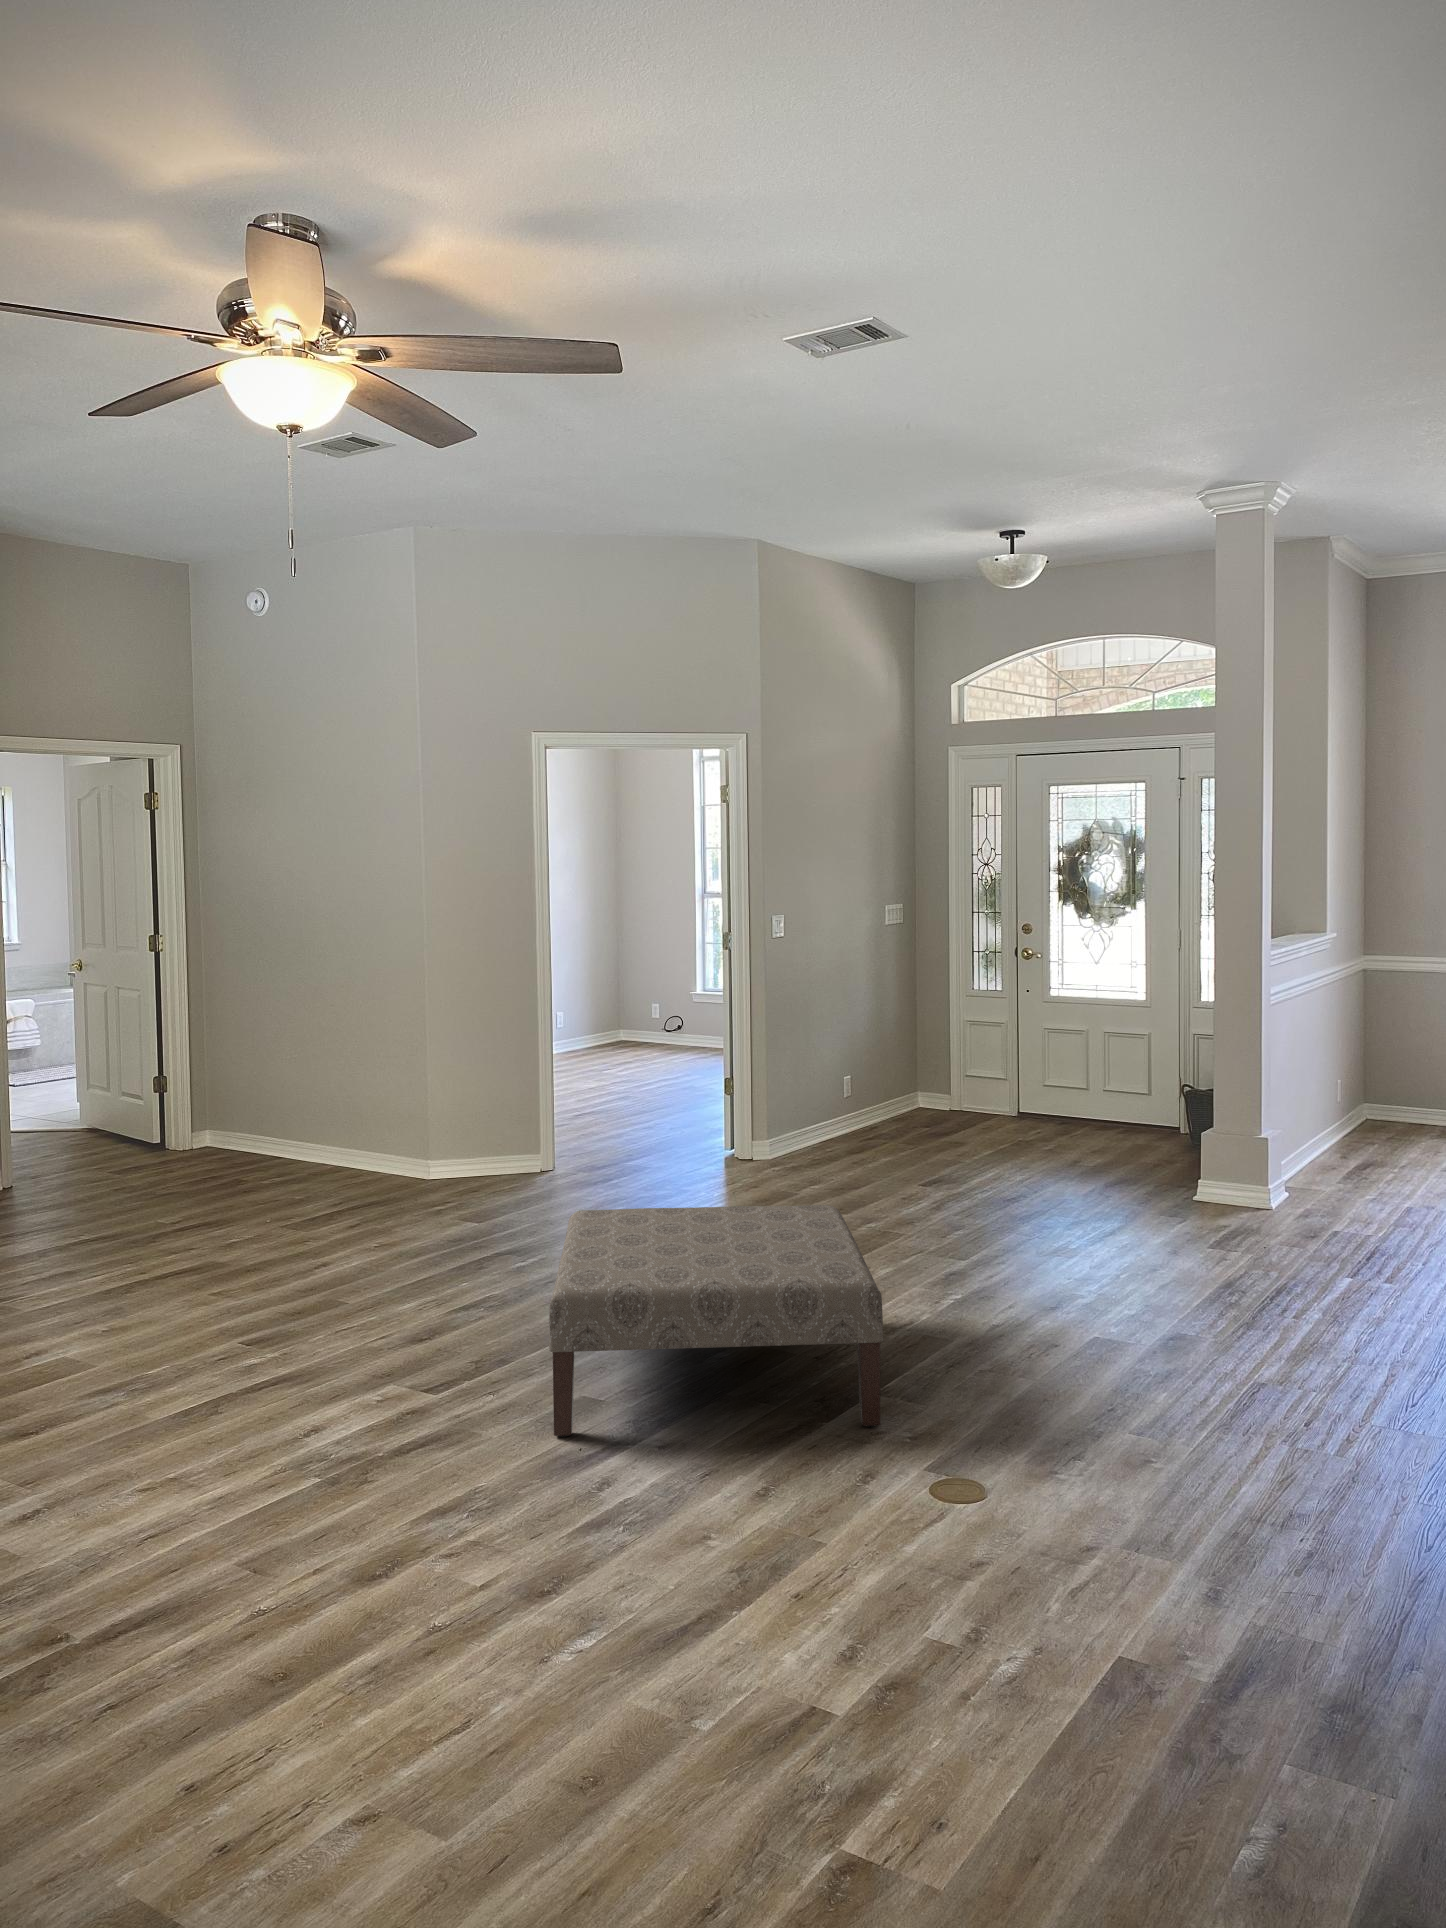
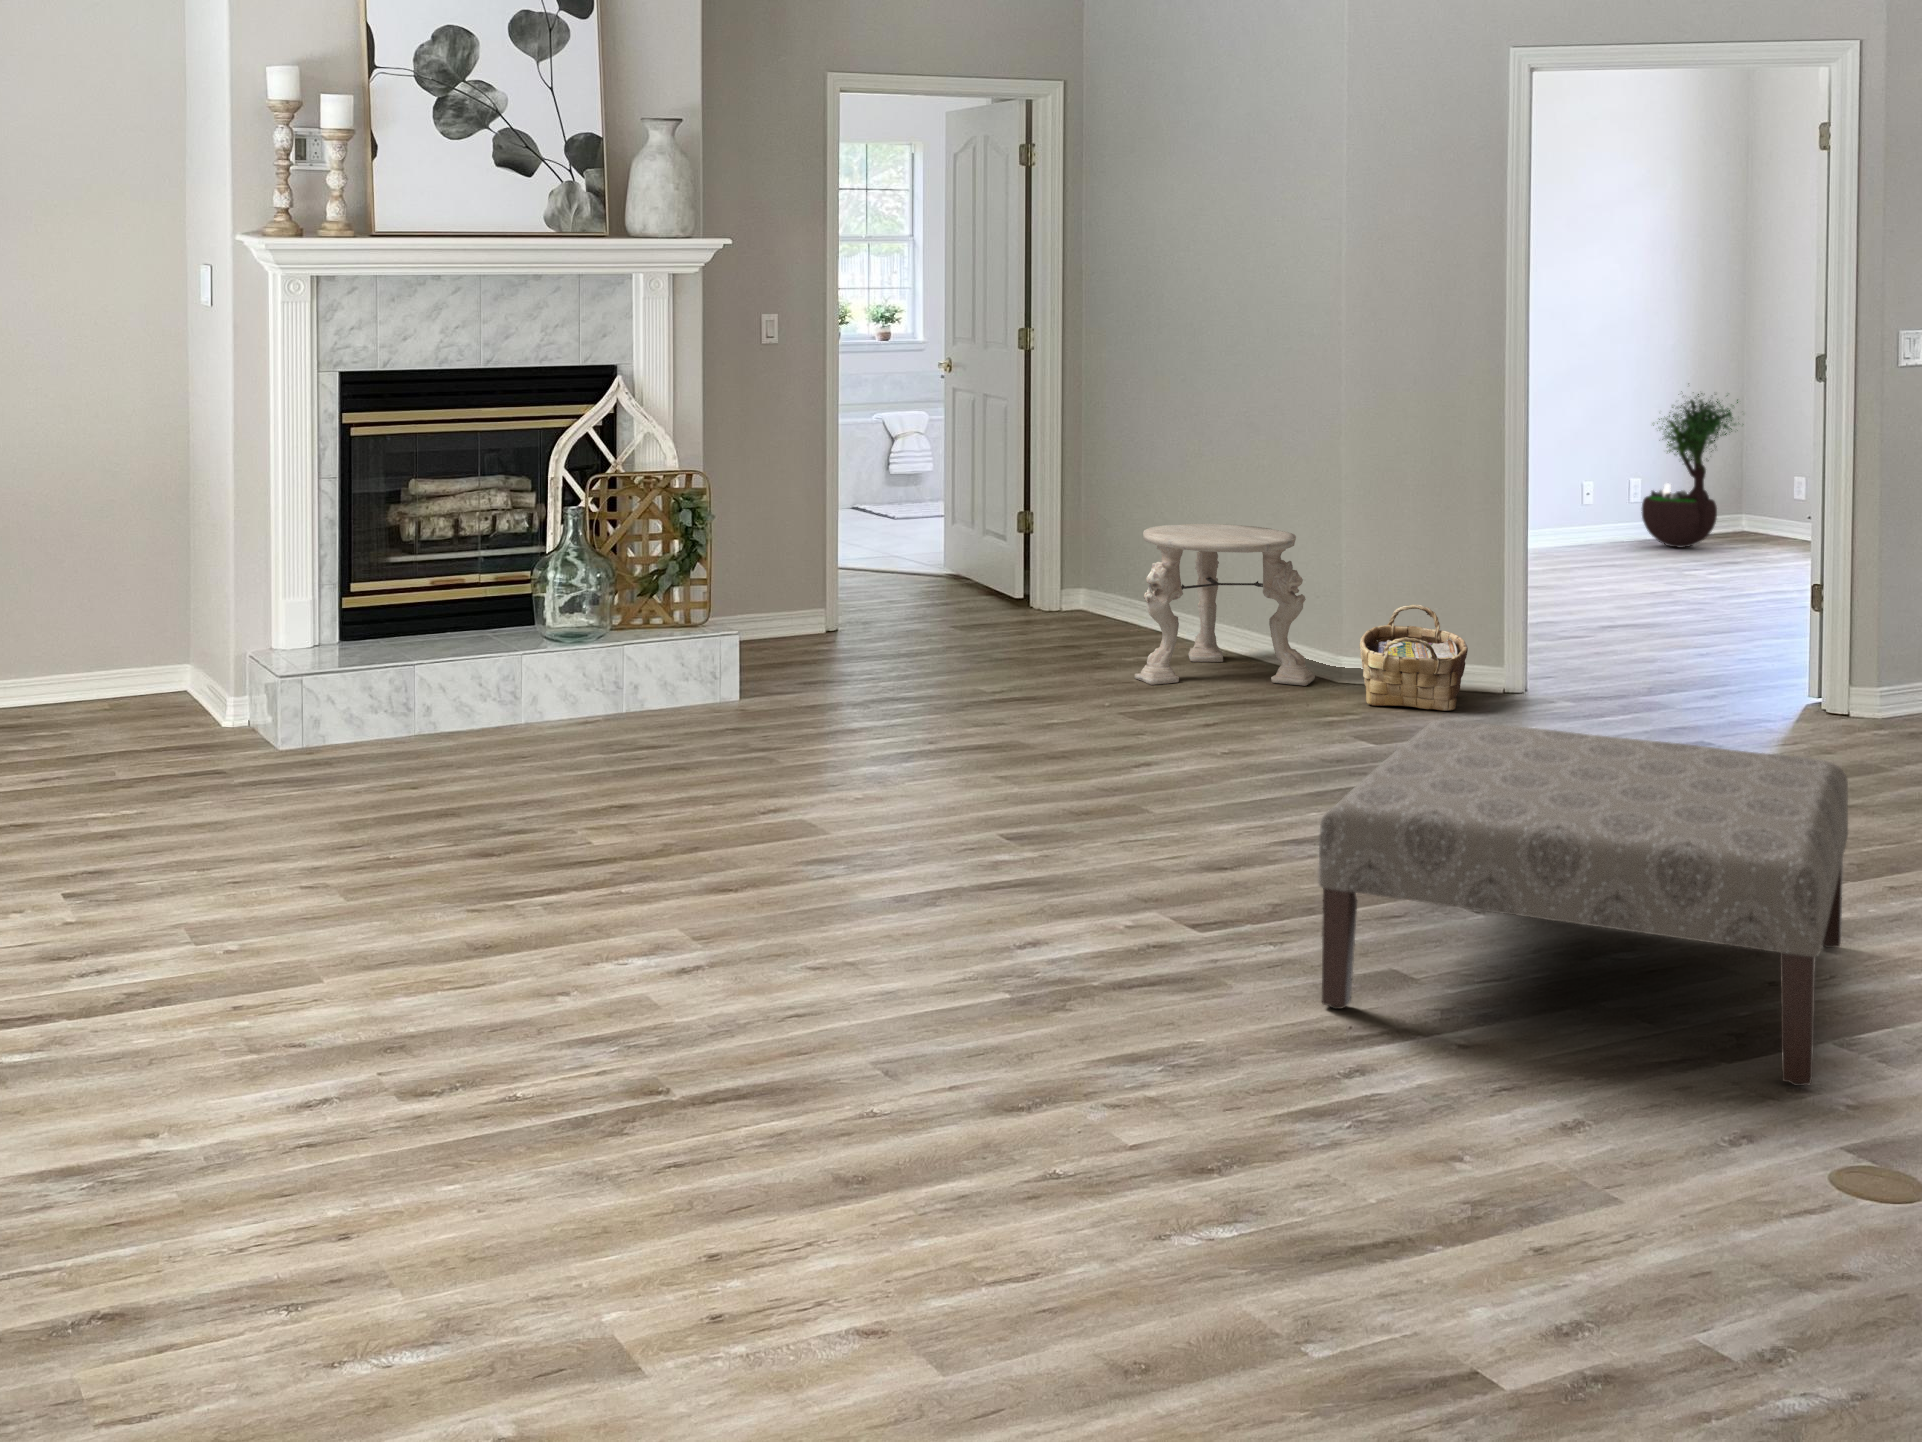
potted tree: none [570,948,632,1055] -> present [1642,393,1738,547]
side table: none [279,1073,412,1200] -> present [1135,524,1315,686]
woven basket: none [449,1119,524,1195] -> present [1360,605,1468,711]

